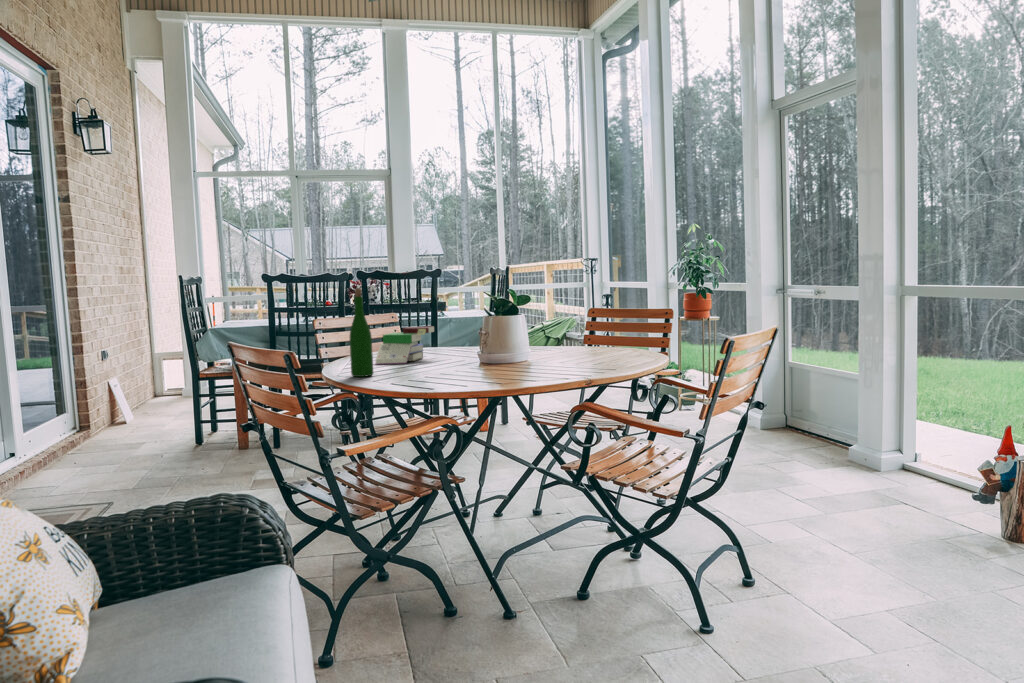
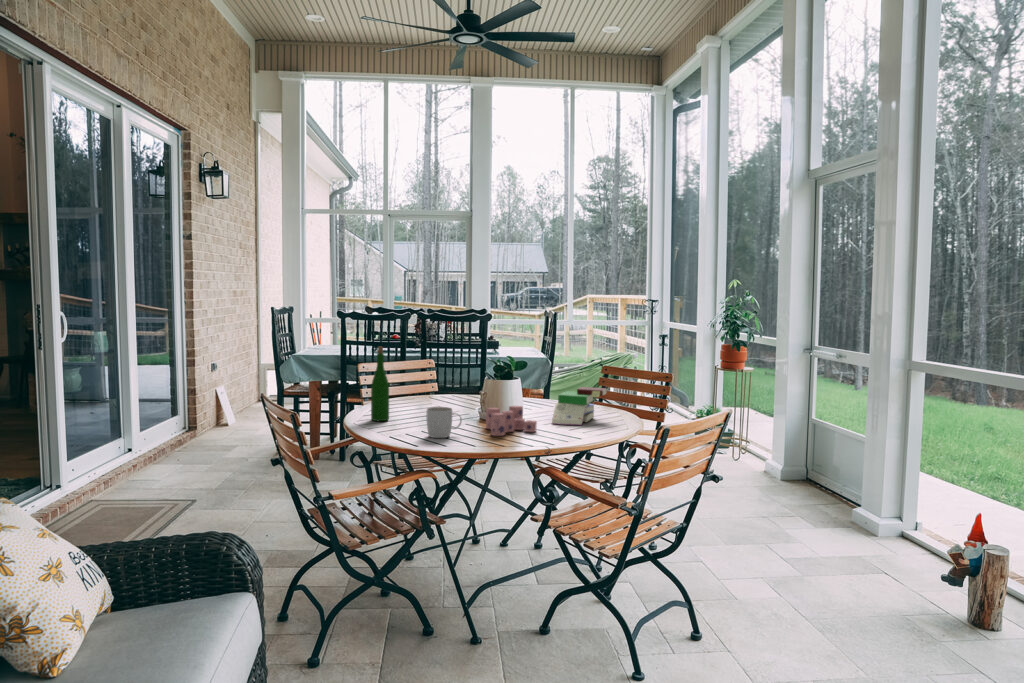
book: present [376,326,434,364] -> present [552,387,606,425]
candle: none [491,348,551,379] -> present [486,406,537,436]
mug: none [430,350,470,385] -> present [427,407,462,438]

